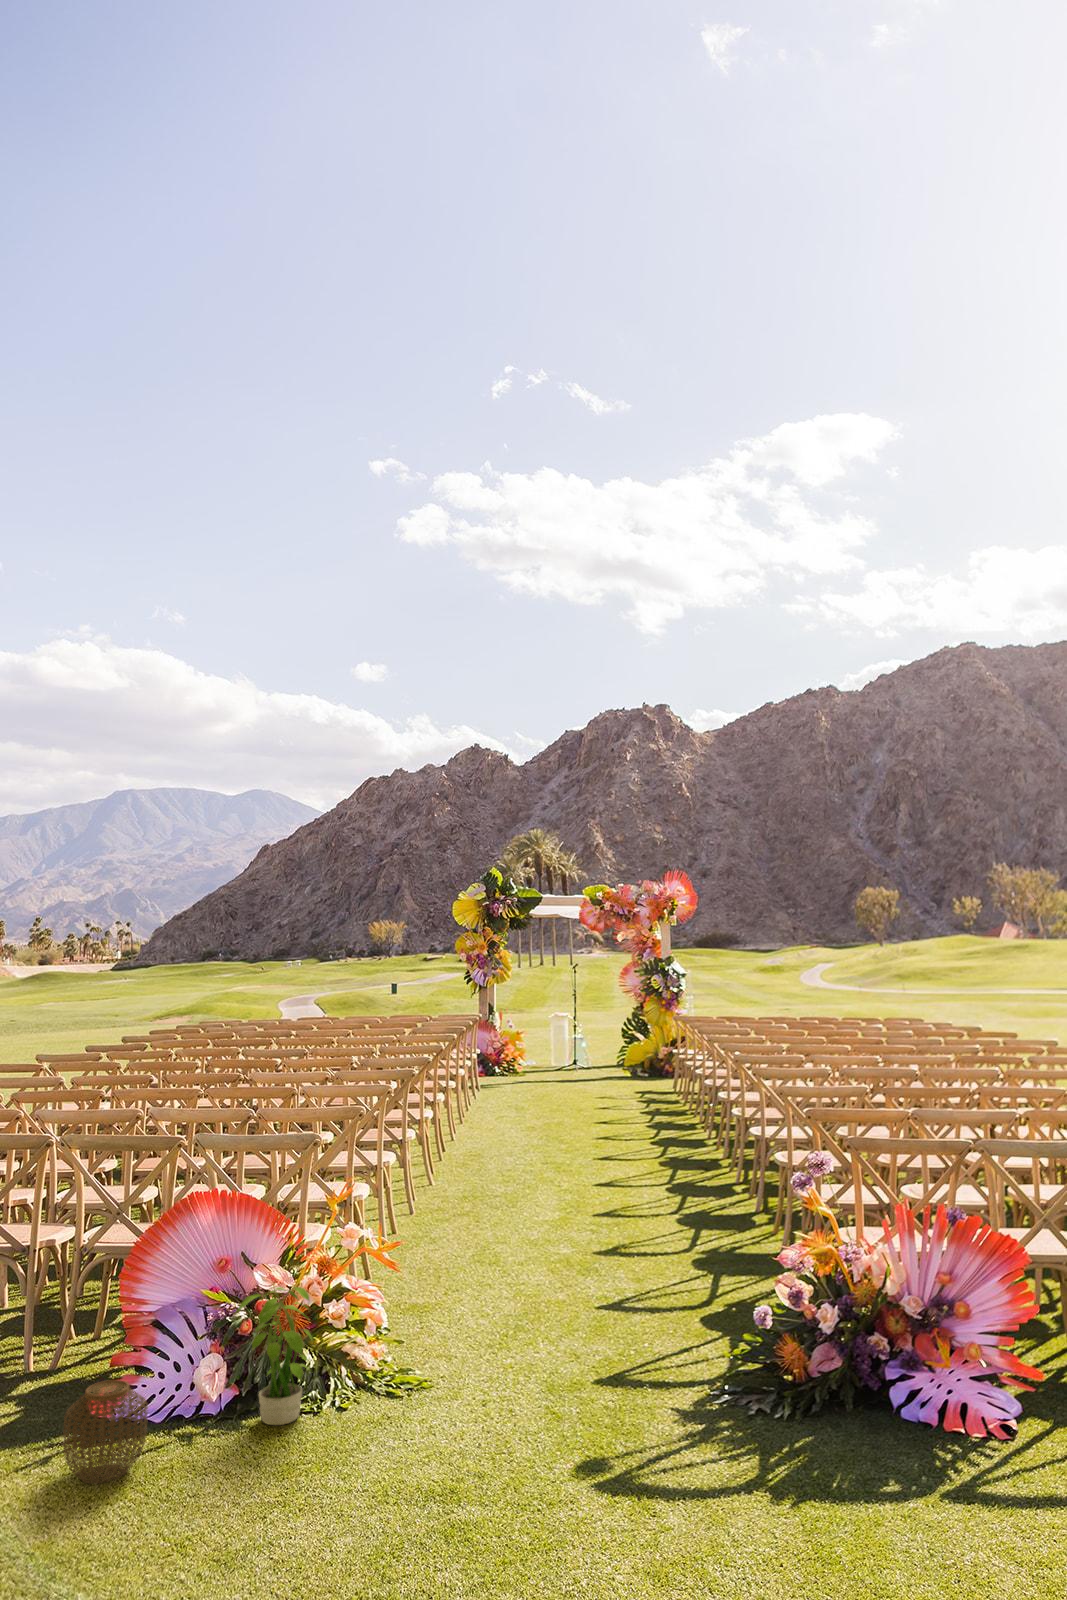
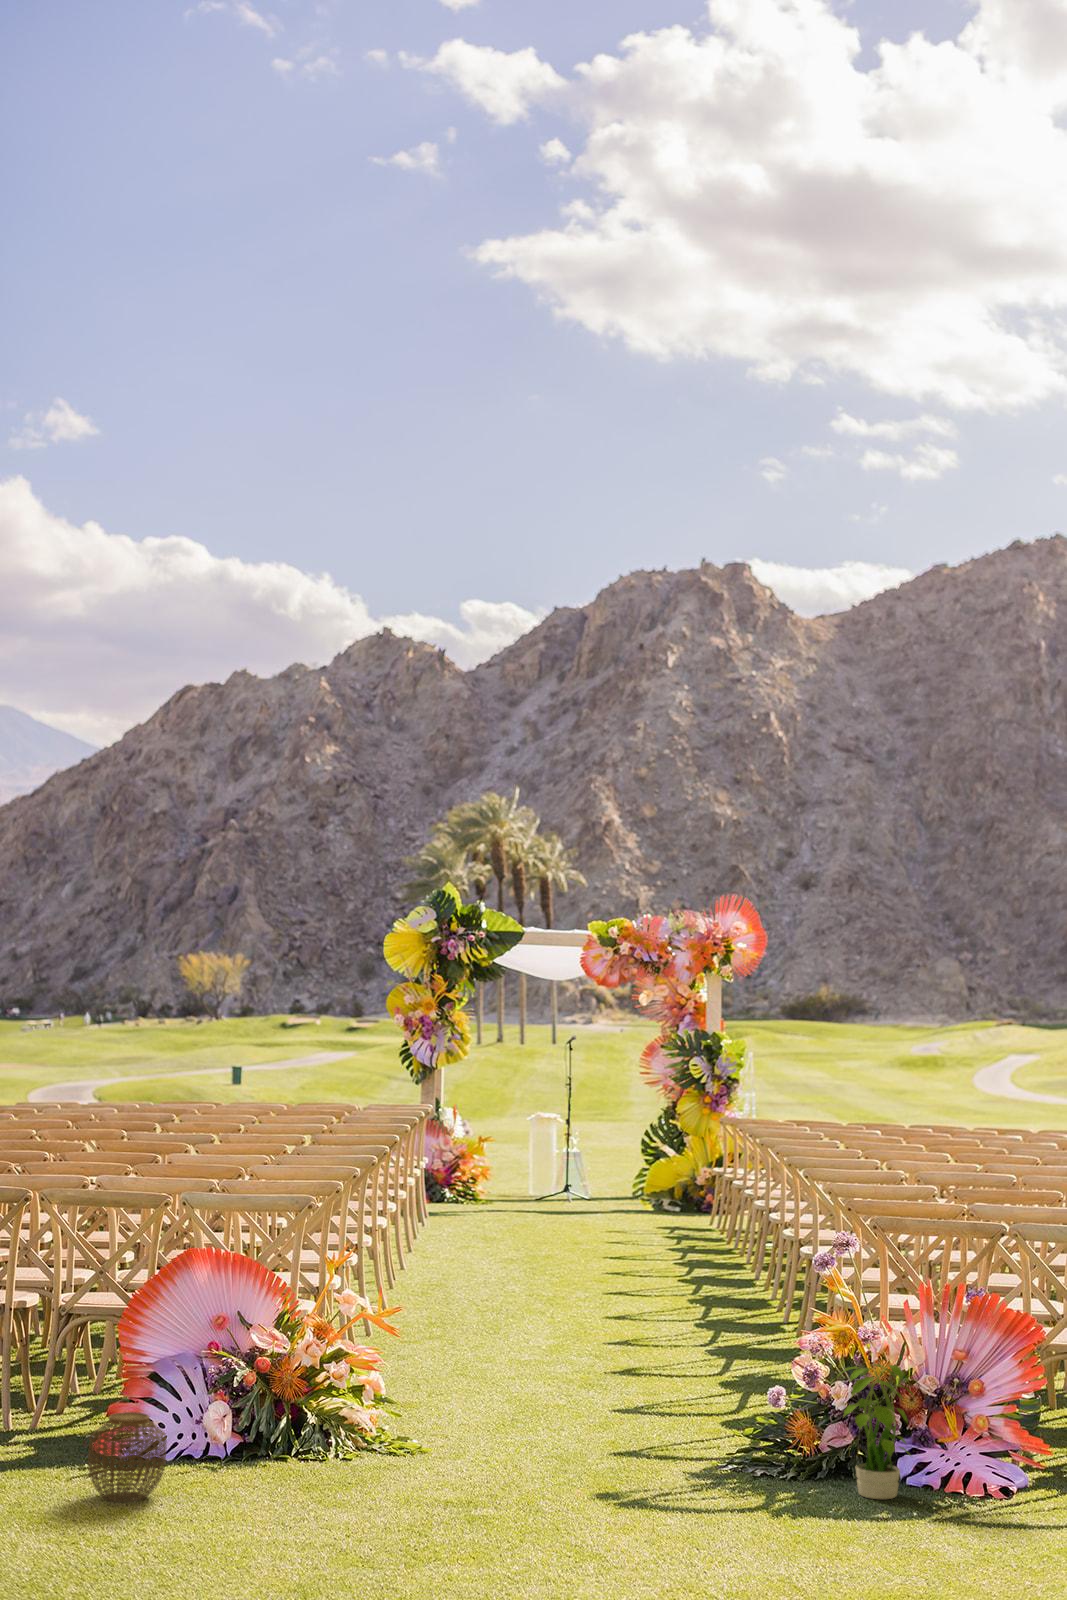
potted plant: present [236,1287,313,1425] -> present [832,1364,912,1499]

